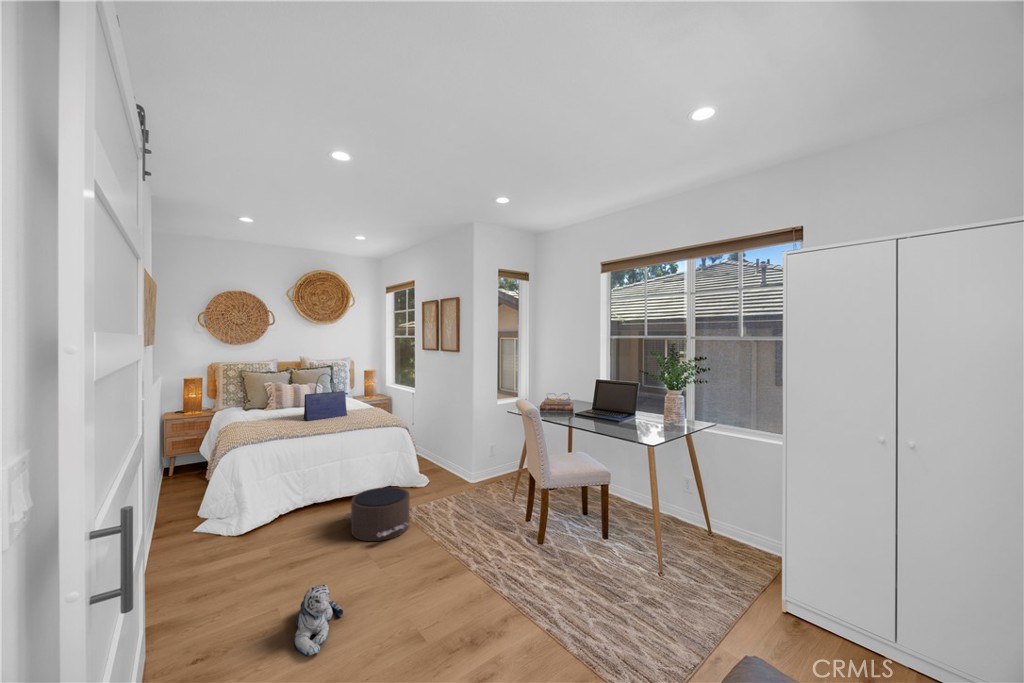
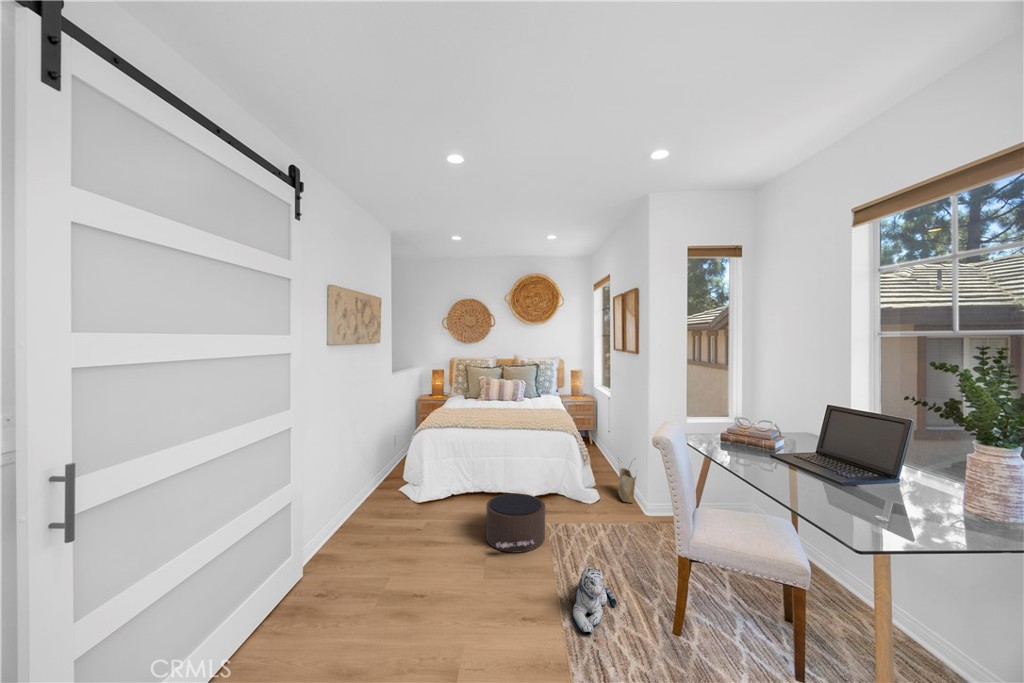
tote bag: present [304,374,348,421] -> none [485,371,525,414]
woven basket: none [440,440,459,478] -> present [618,468,636,503]
plush toy: present [294,585,343,657] -> present [573,567,617,632]

